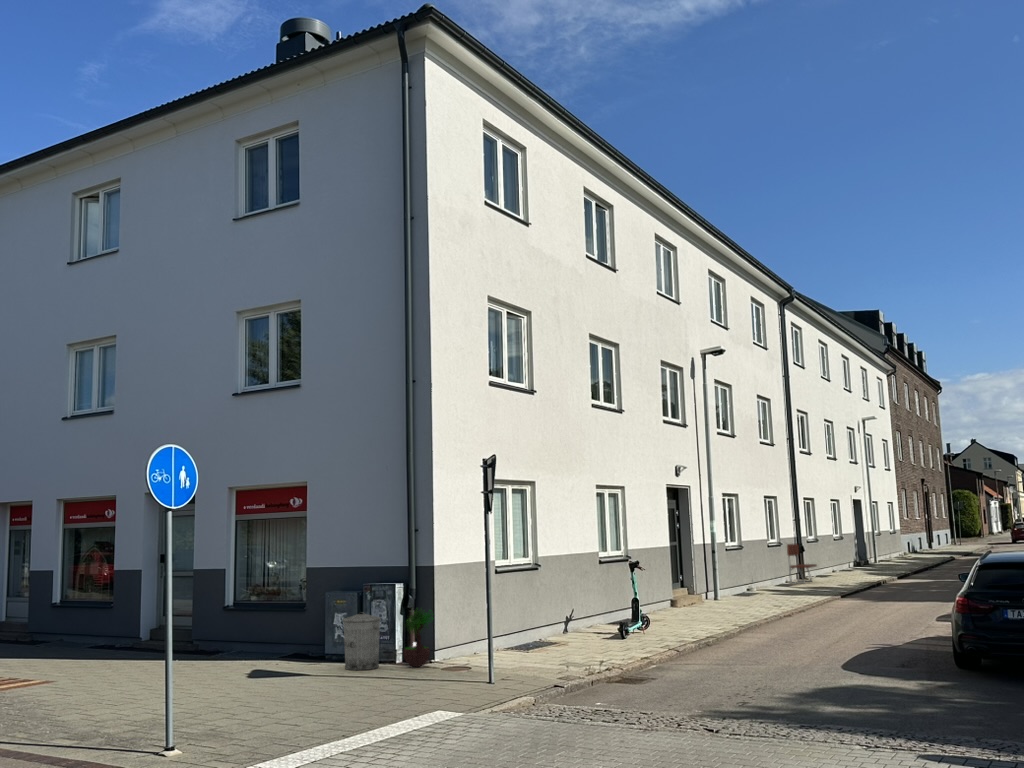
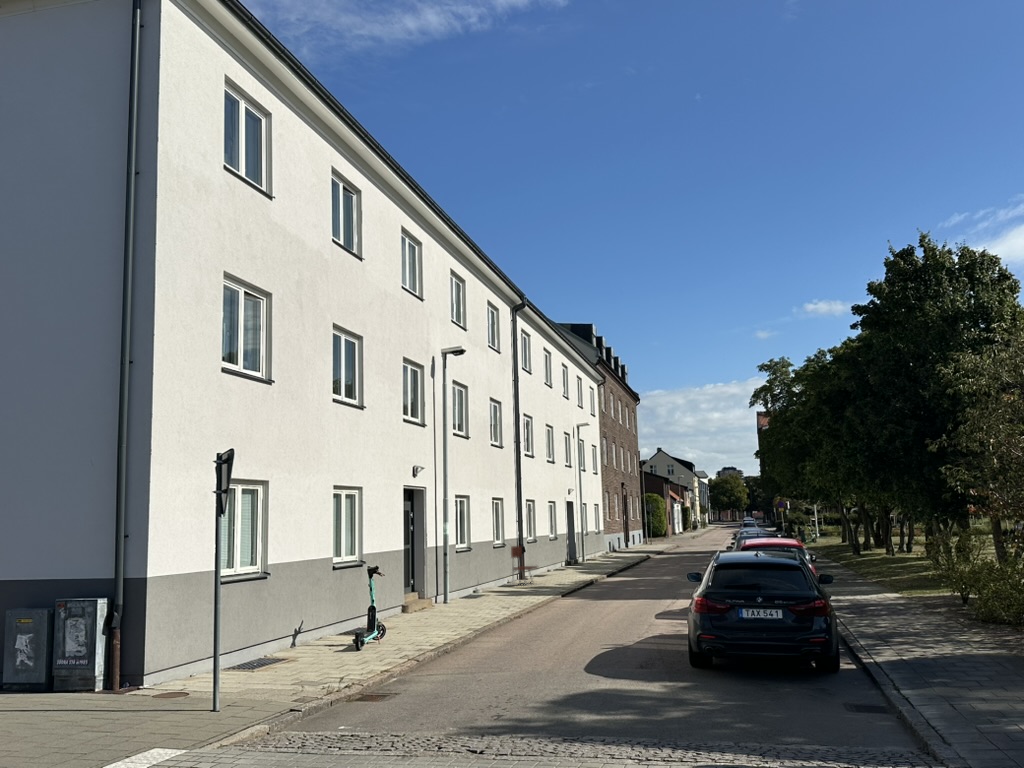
potted tree: present [403,609,433,667] -> none [104,621,147,694]
trash can: present [343,612,381,670] -> none [29,632,79,702]

